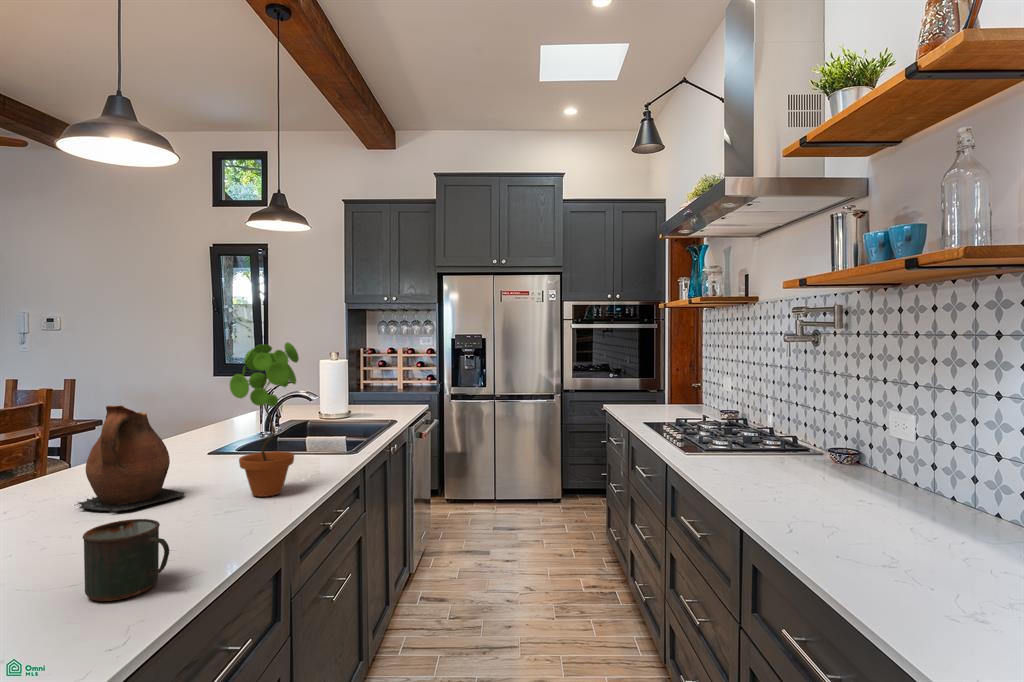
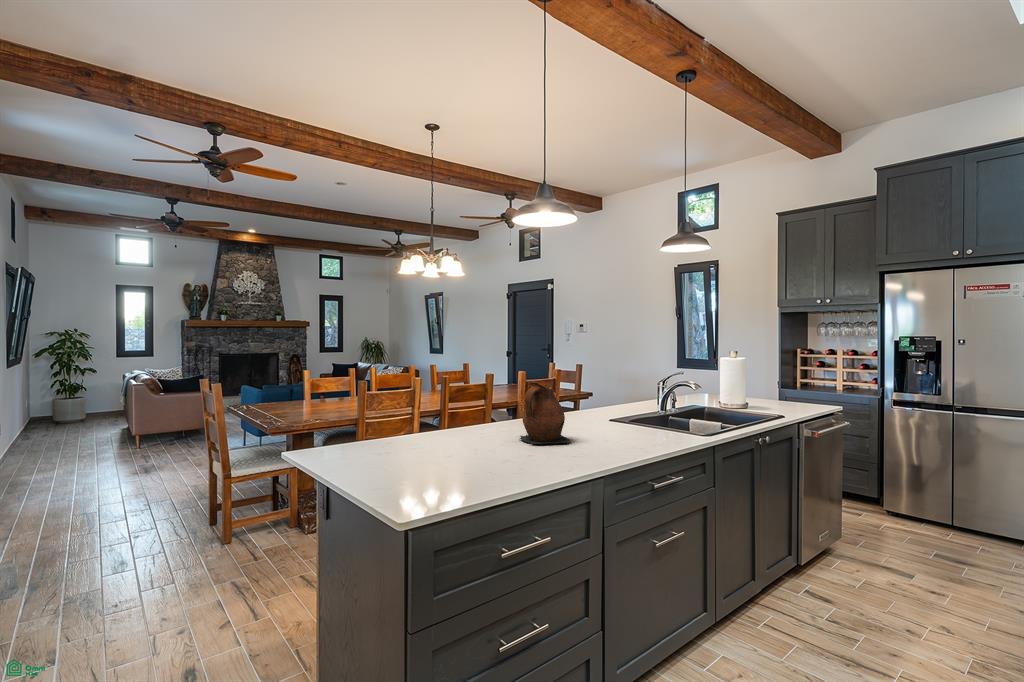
potted plant: present [230,342,299,497] -> none [589,346,637,453]
mug: present [83,519,169,601] -> none [479,443,513,483]

